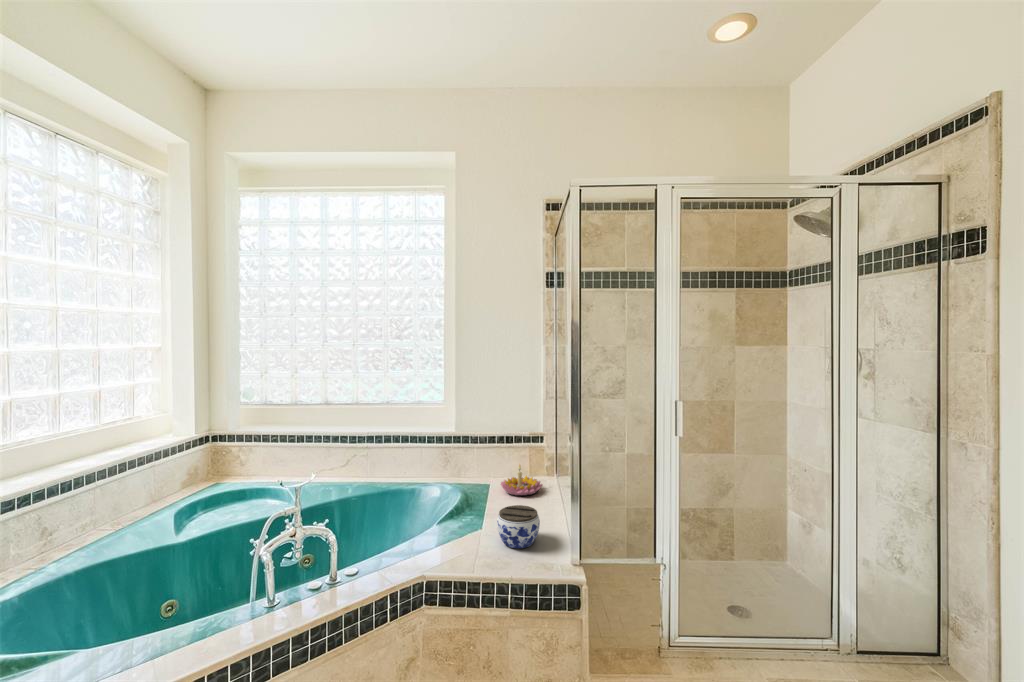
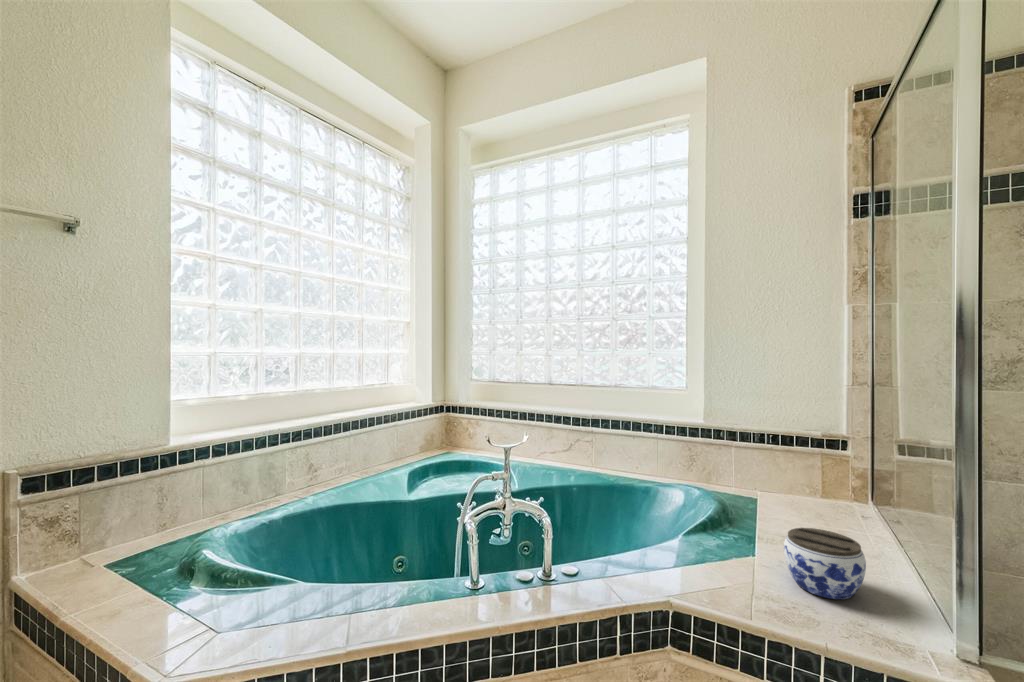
candle holder: present [501,464,543,496] -> none [775,472,850,522]

